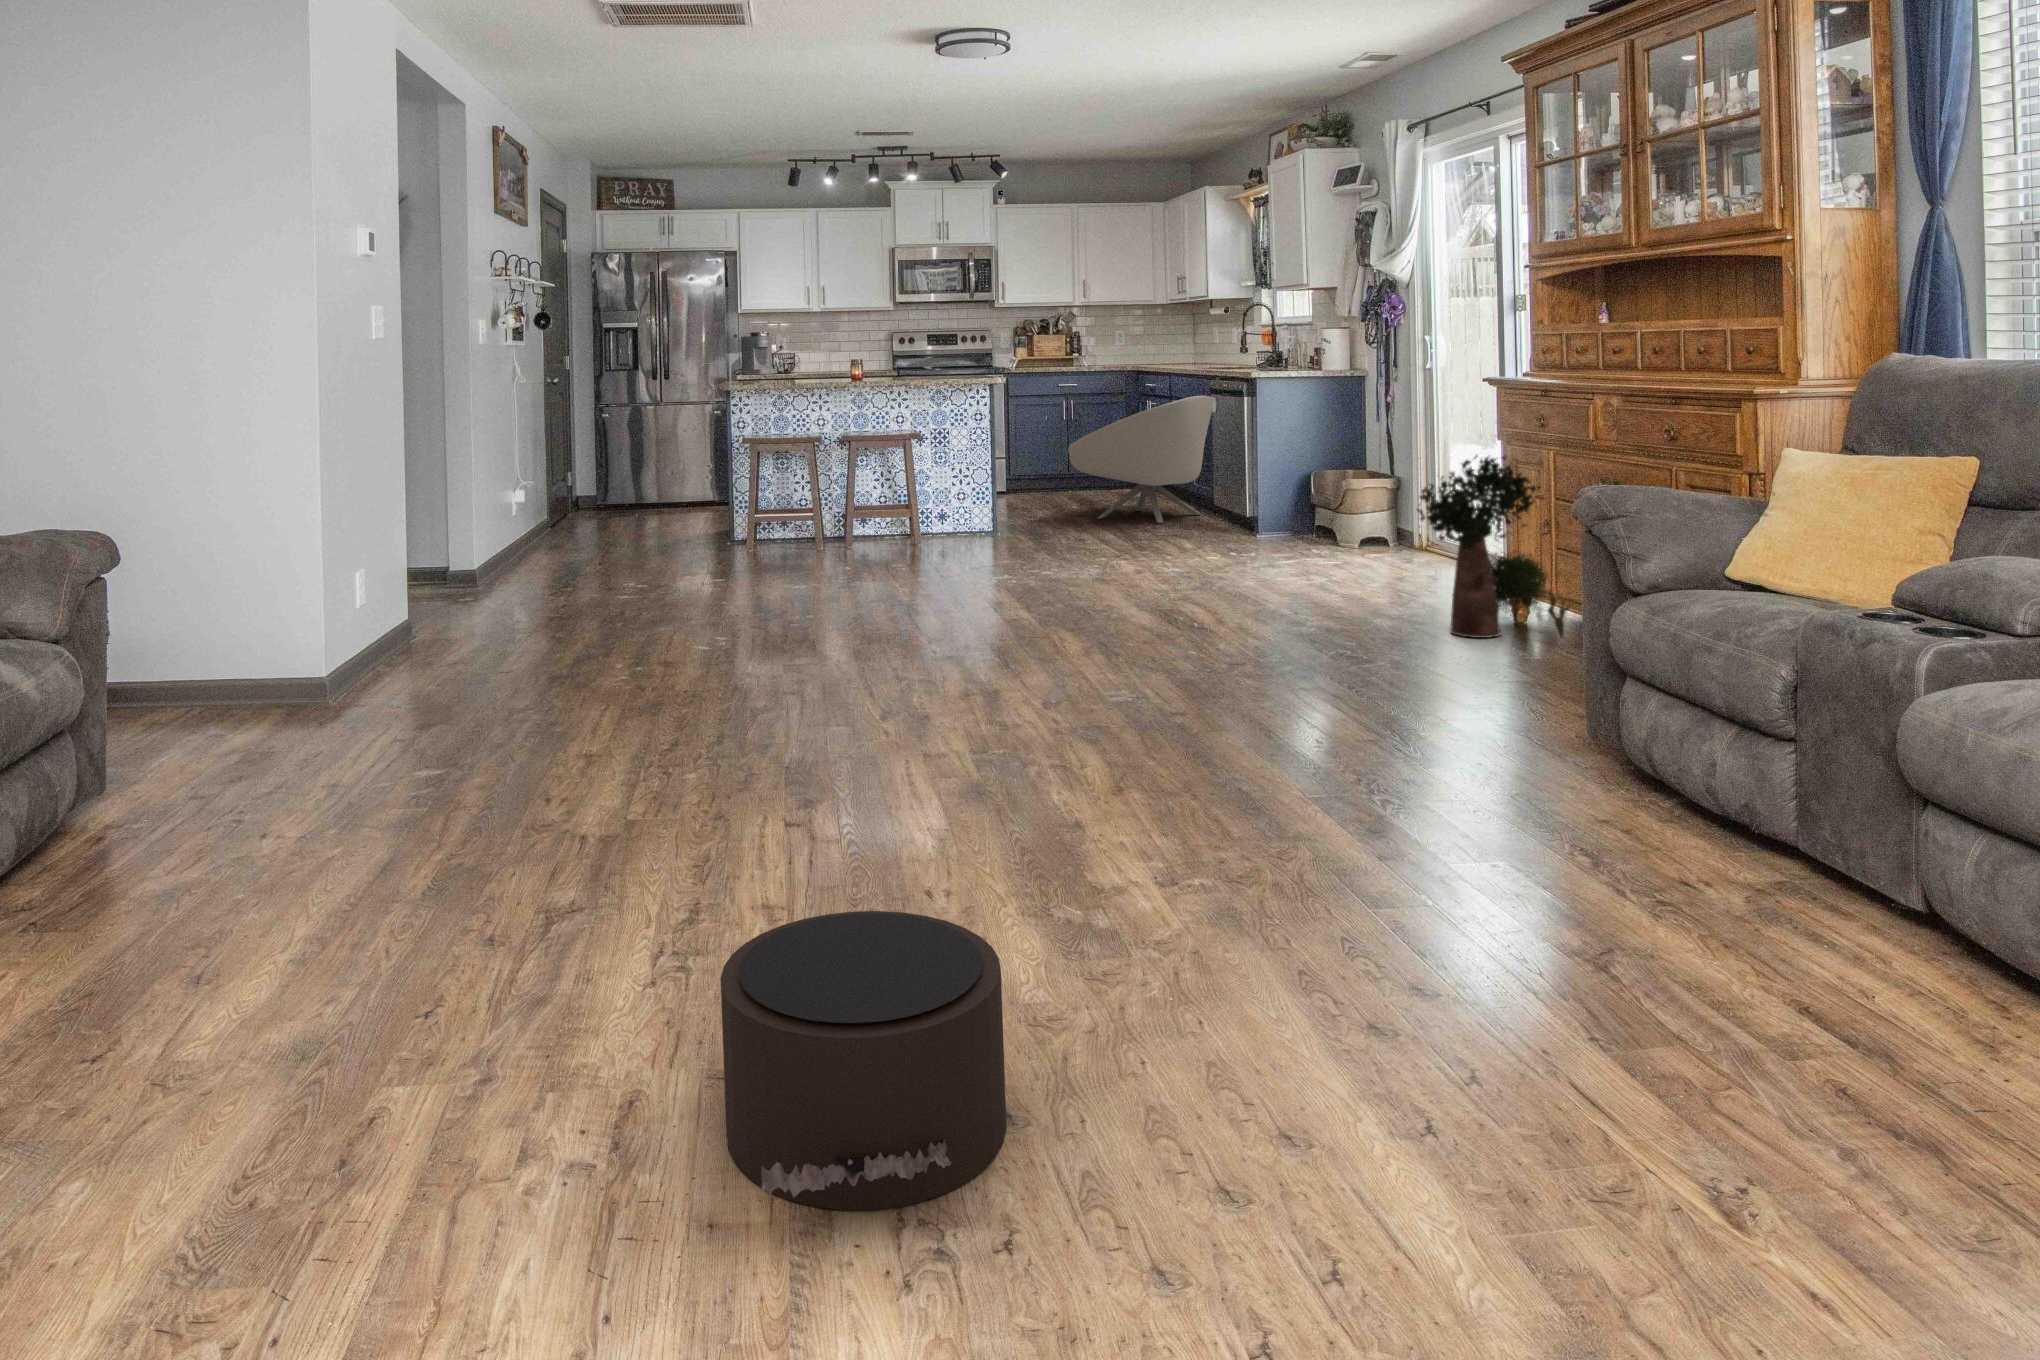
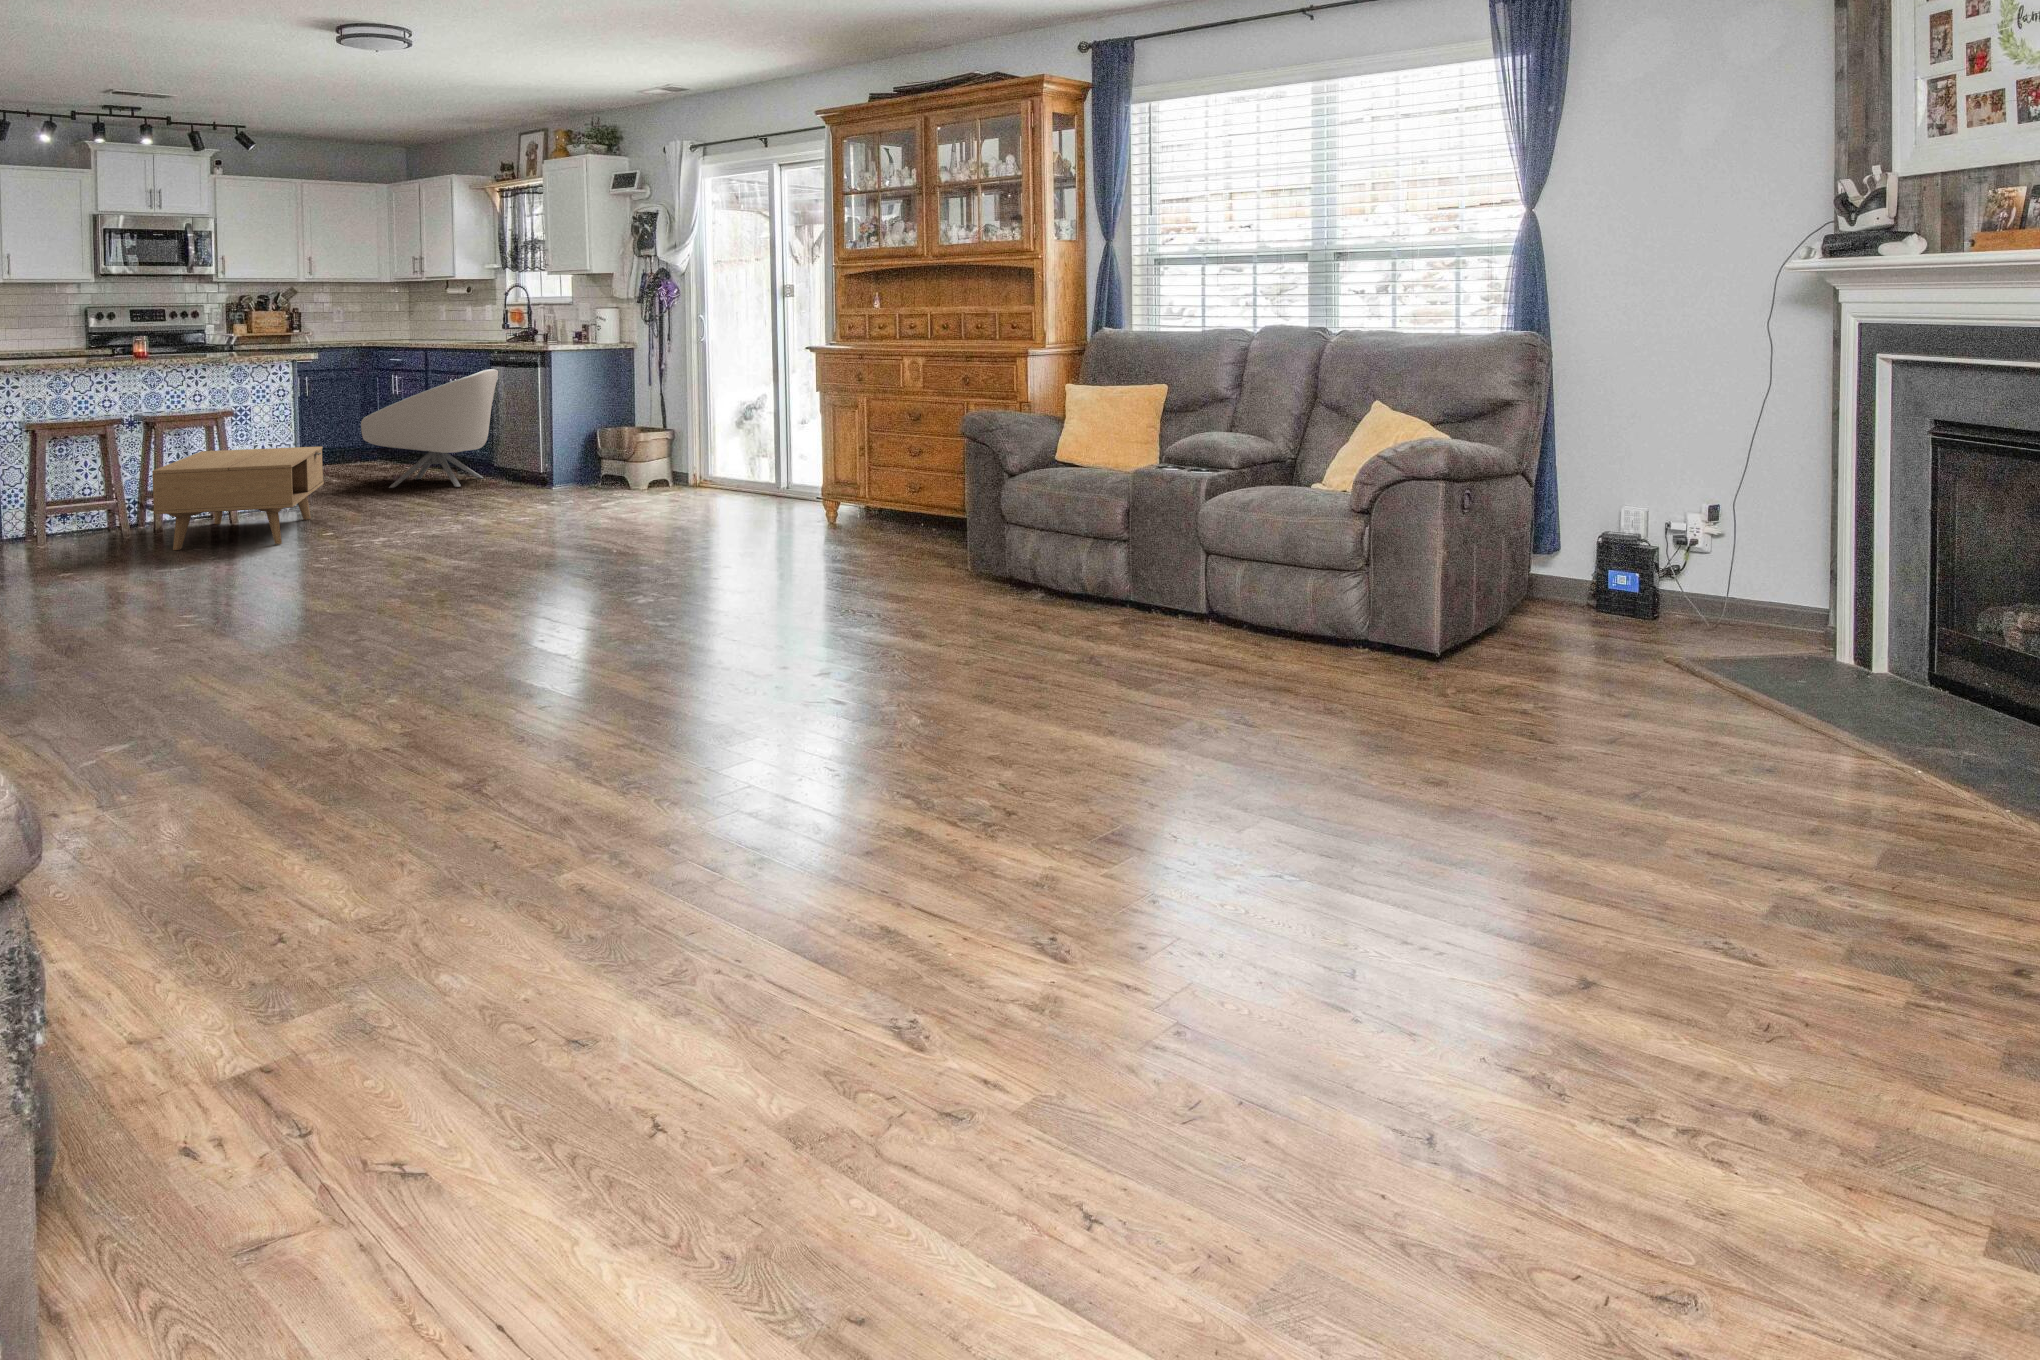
potted plant: present [1417,456,1570,638] -> none [783,403,886,536]
coffee table: none [804,473,990,573] -> present [152,446,324,550]
pouf: present [720,911,1006,1210] -> none [761,679,996,836]

